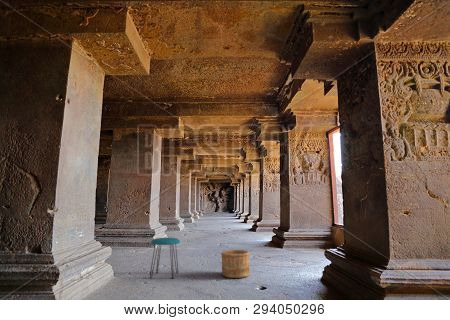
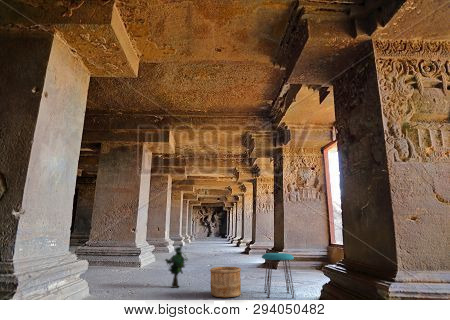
decorative plant: none [179,229,200,268] -> present [165,245,187,288]
stool: present [150,238,180,278] -> present [262,253,294,298]

